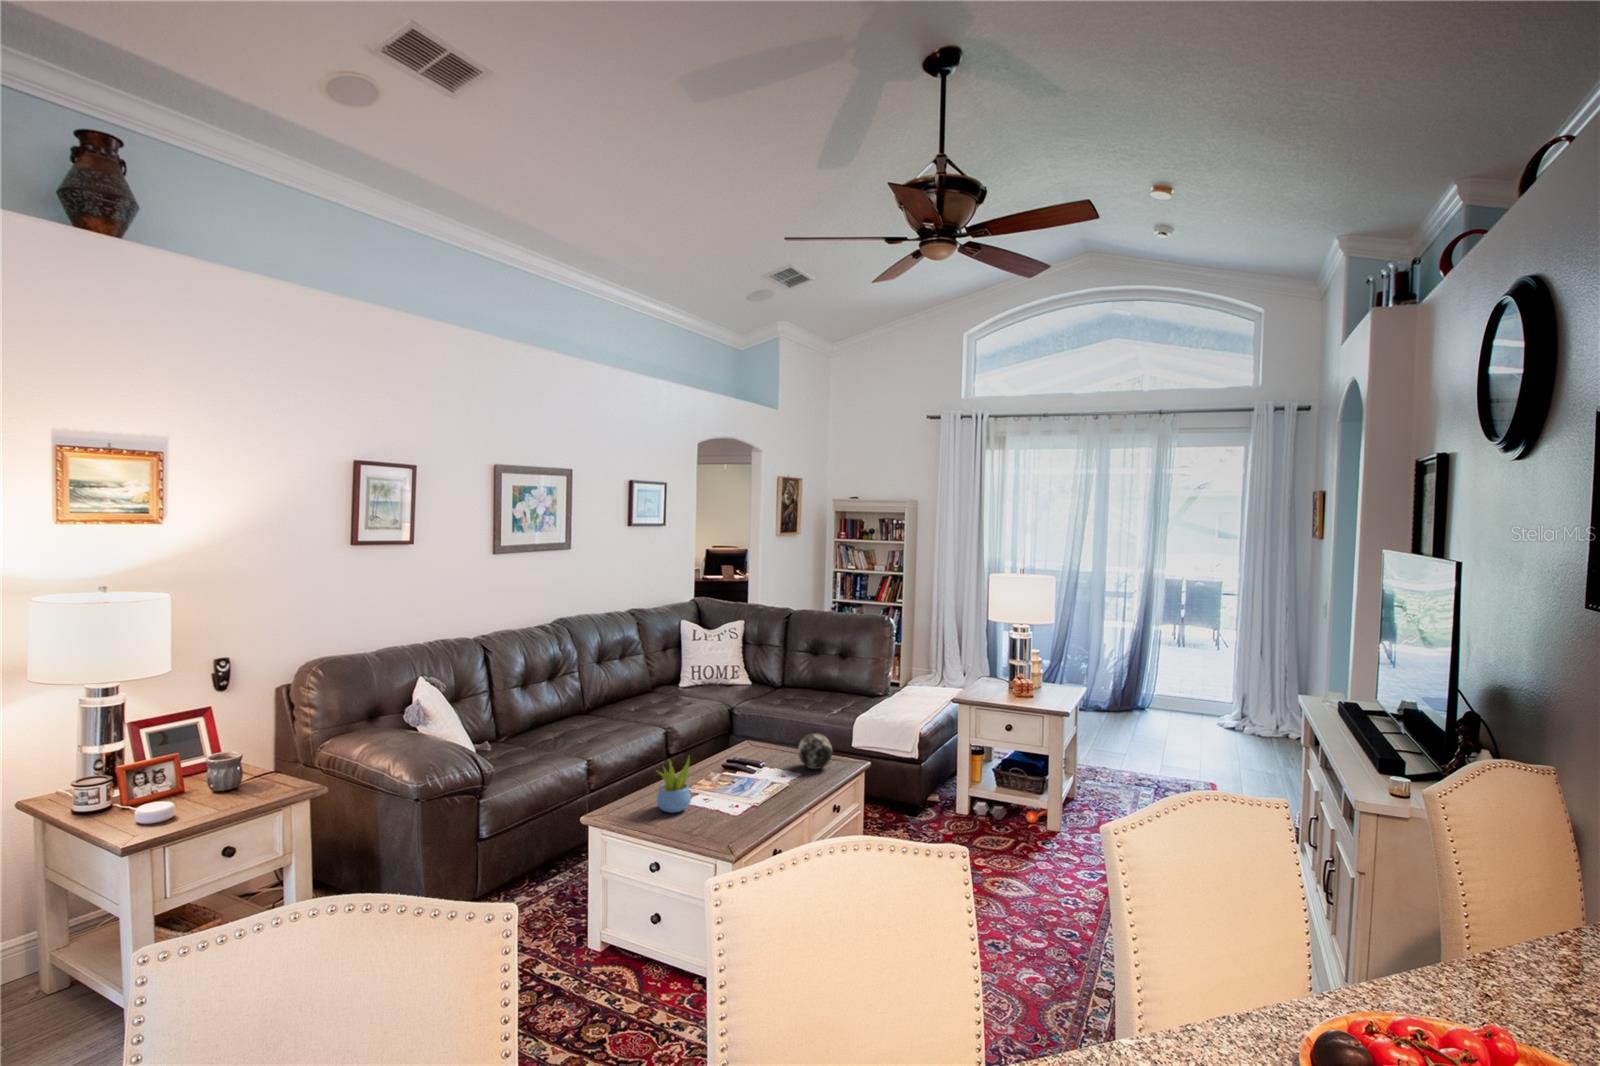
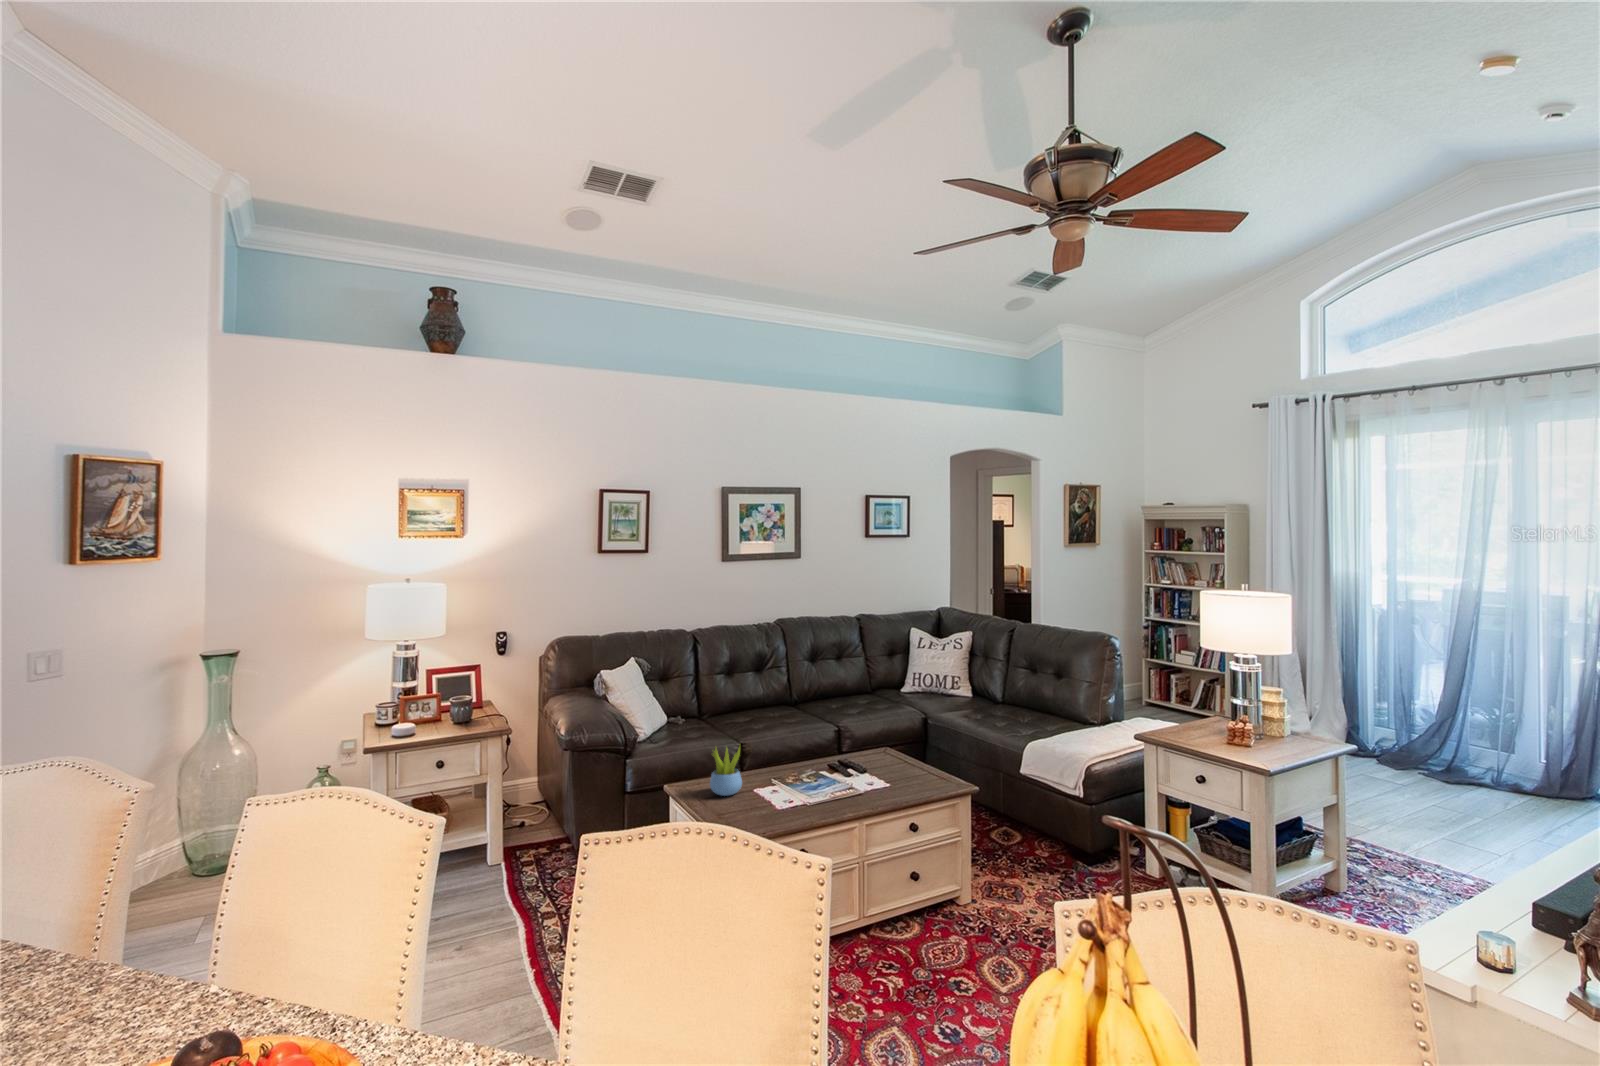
decorative orb: present [798,733,832,769] -> none [885,745,922,783]

